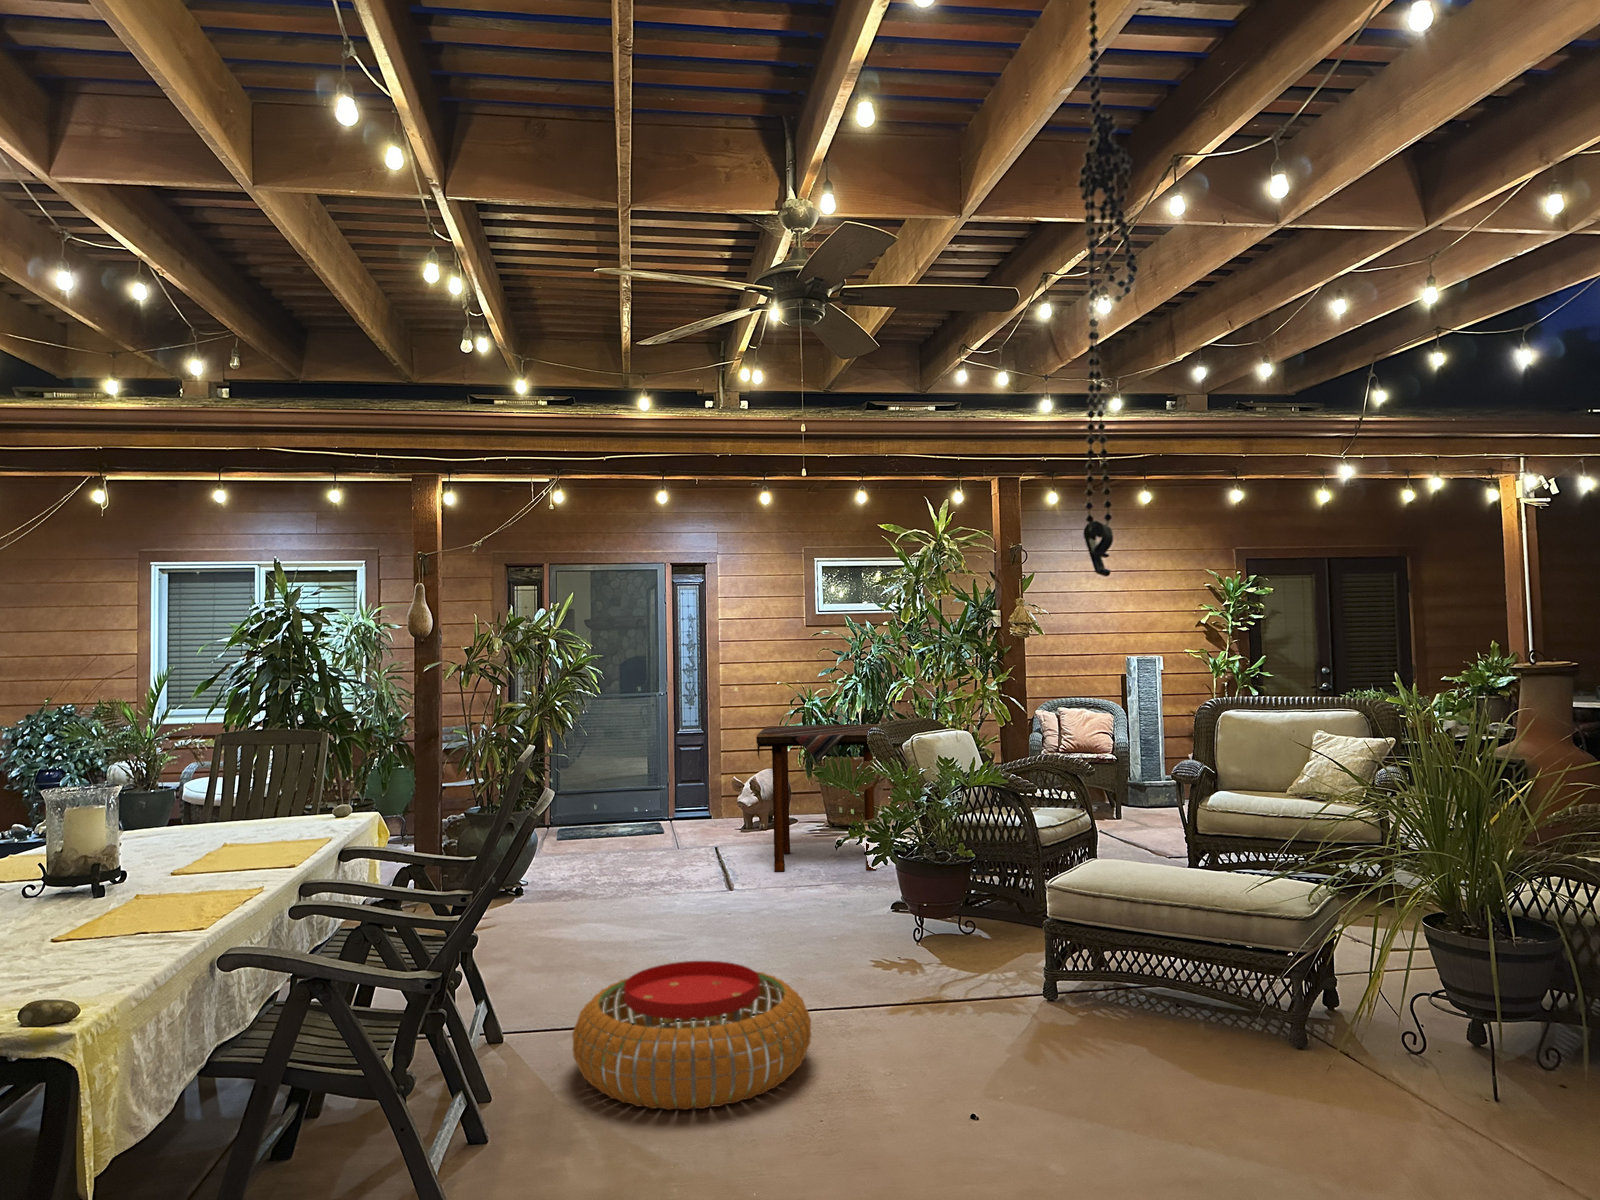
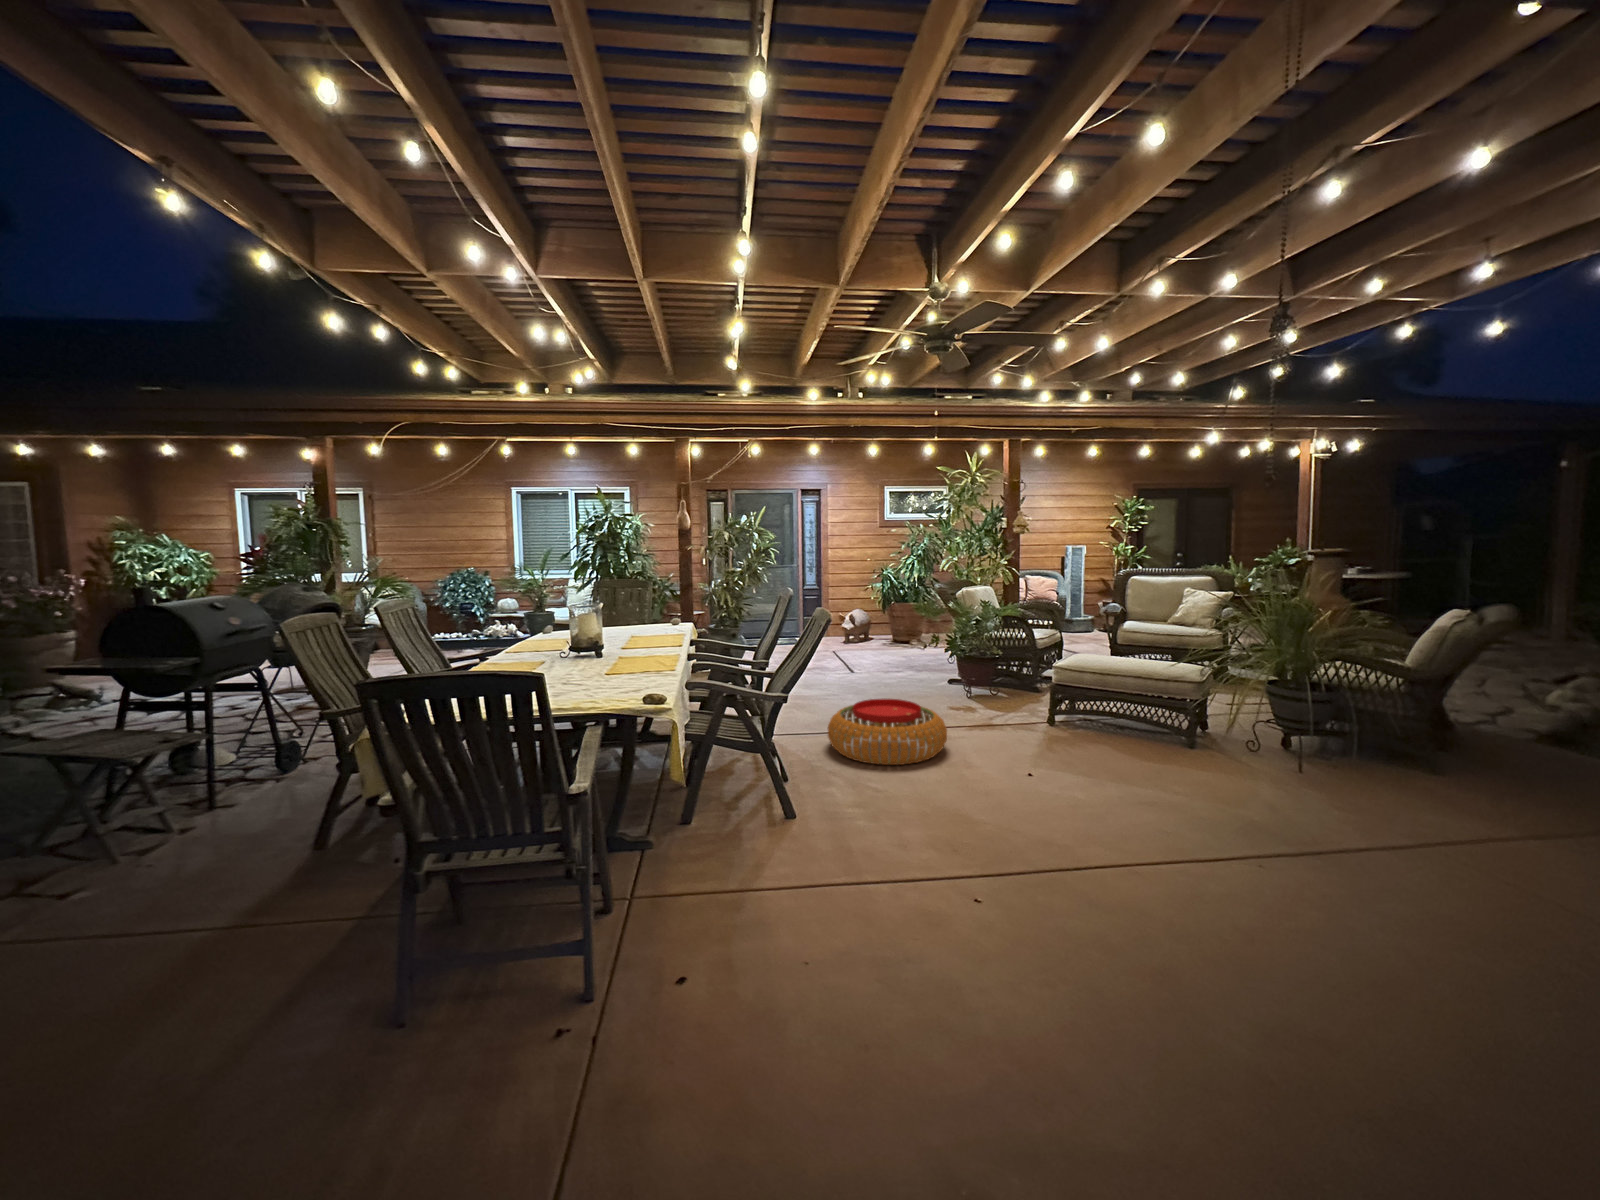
side table: present [756,724,878,872] -> none [867,583,943,663]

